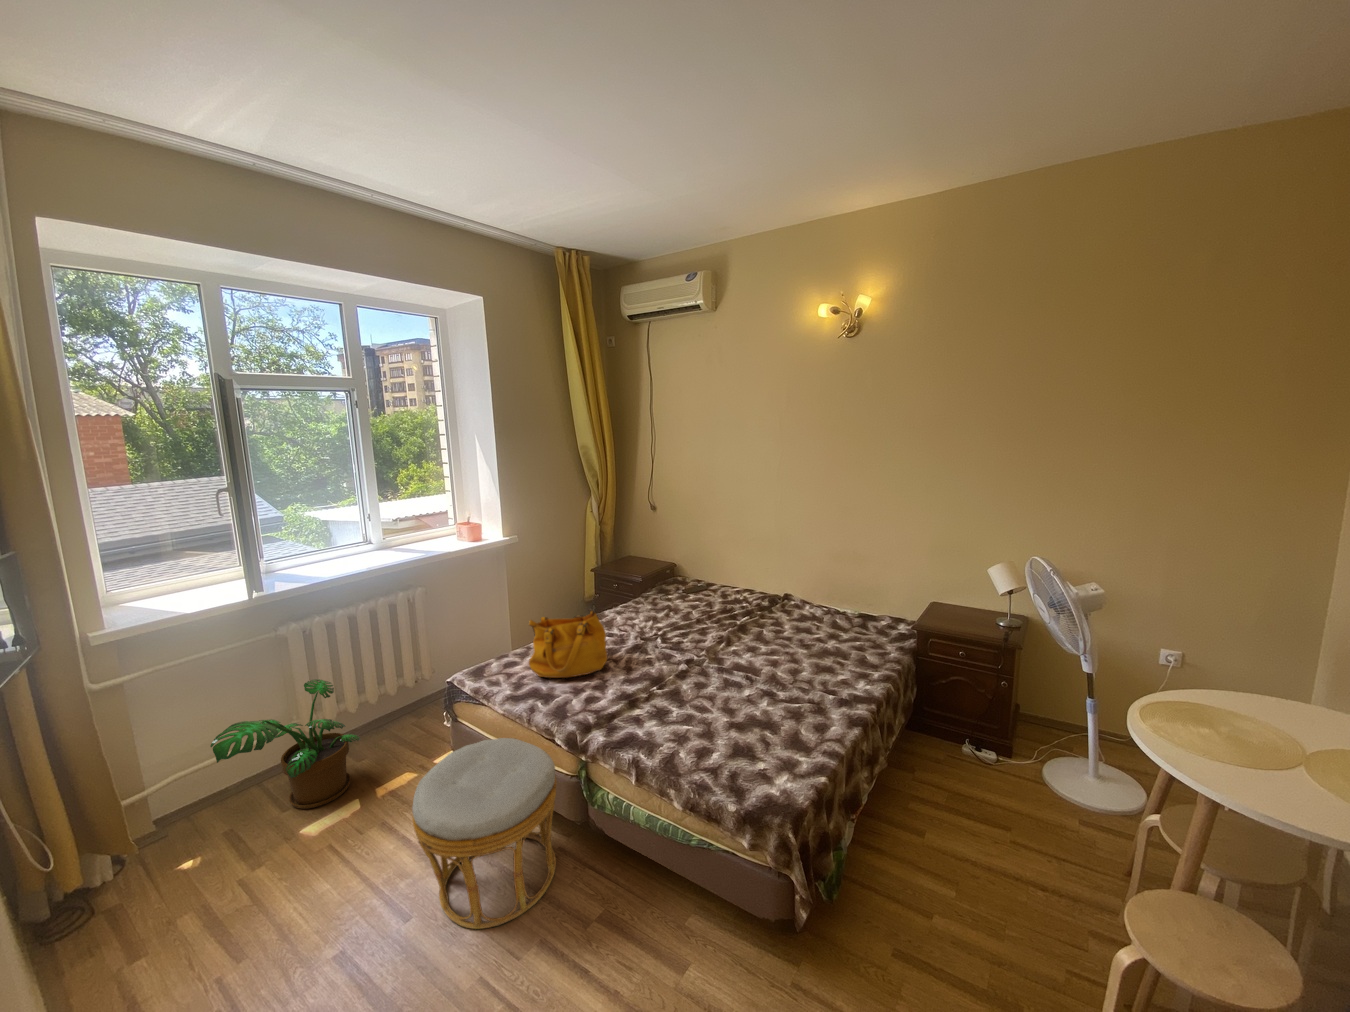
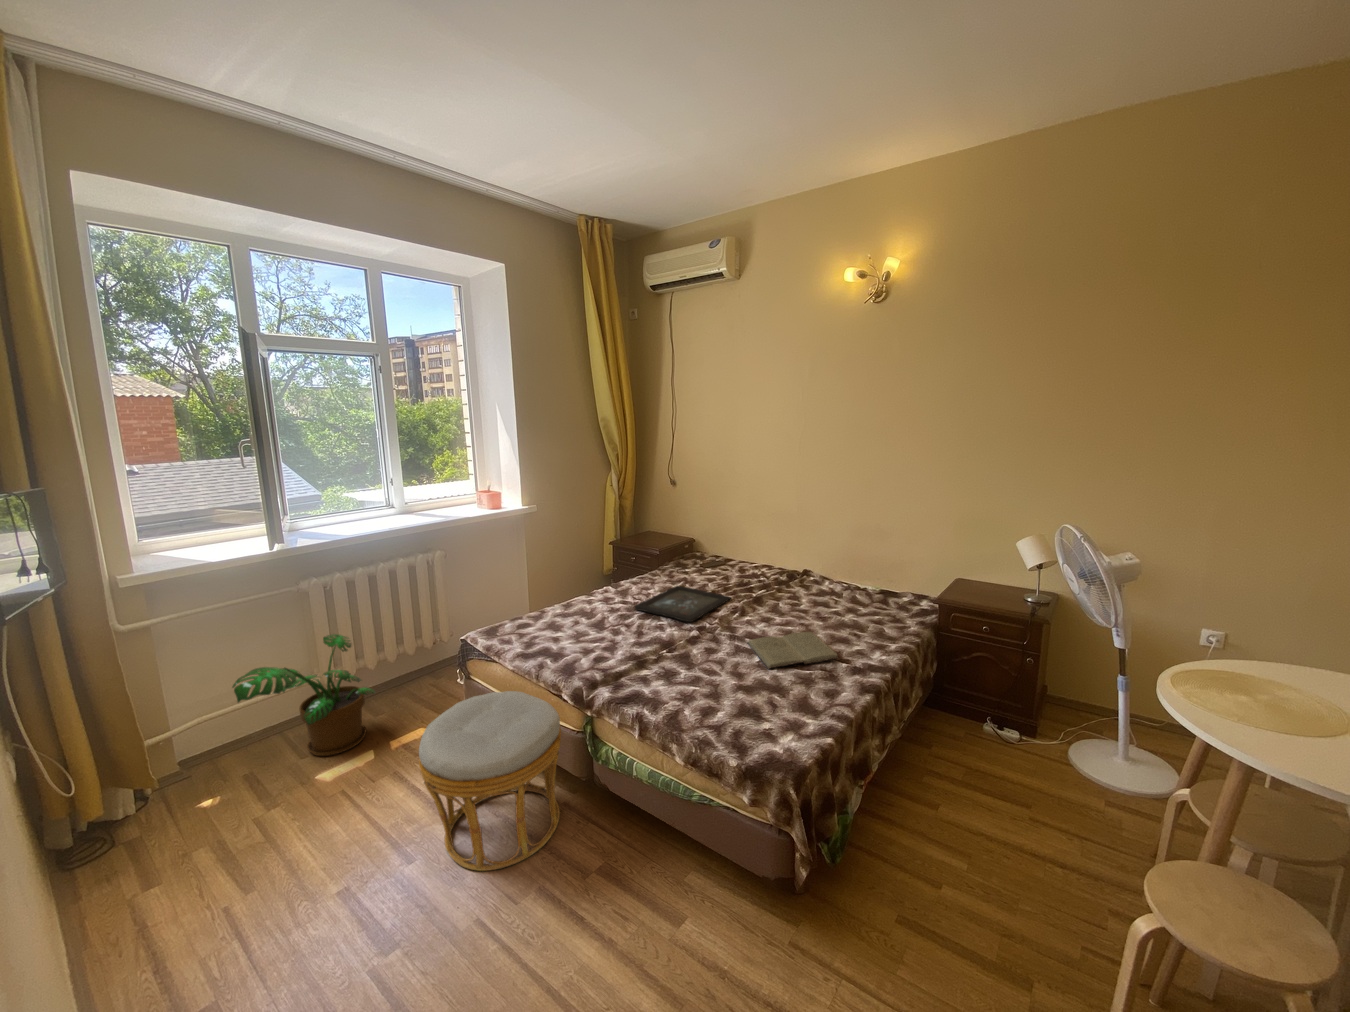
handbag: present [529,609,607,678] -> none [540,572,619,639]
tray: none [622,614,716,655] -> present [635,586,731,622]
book: none [735,662,825,703] -> present [748,632,838,669]

